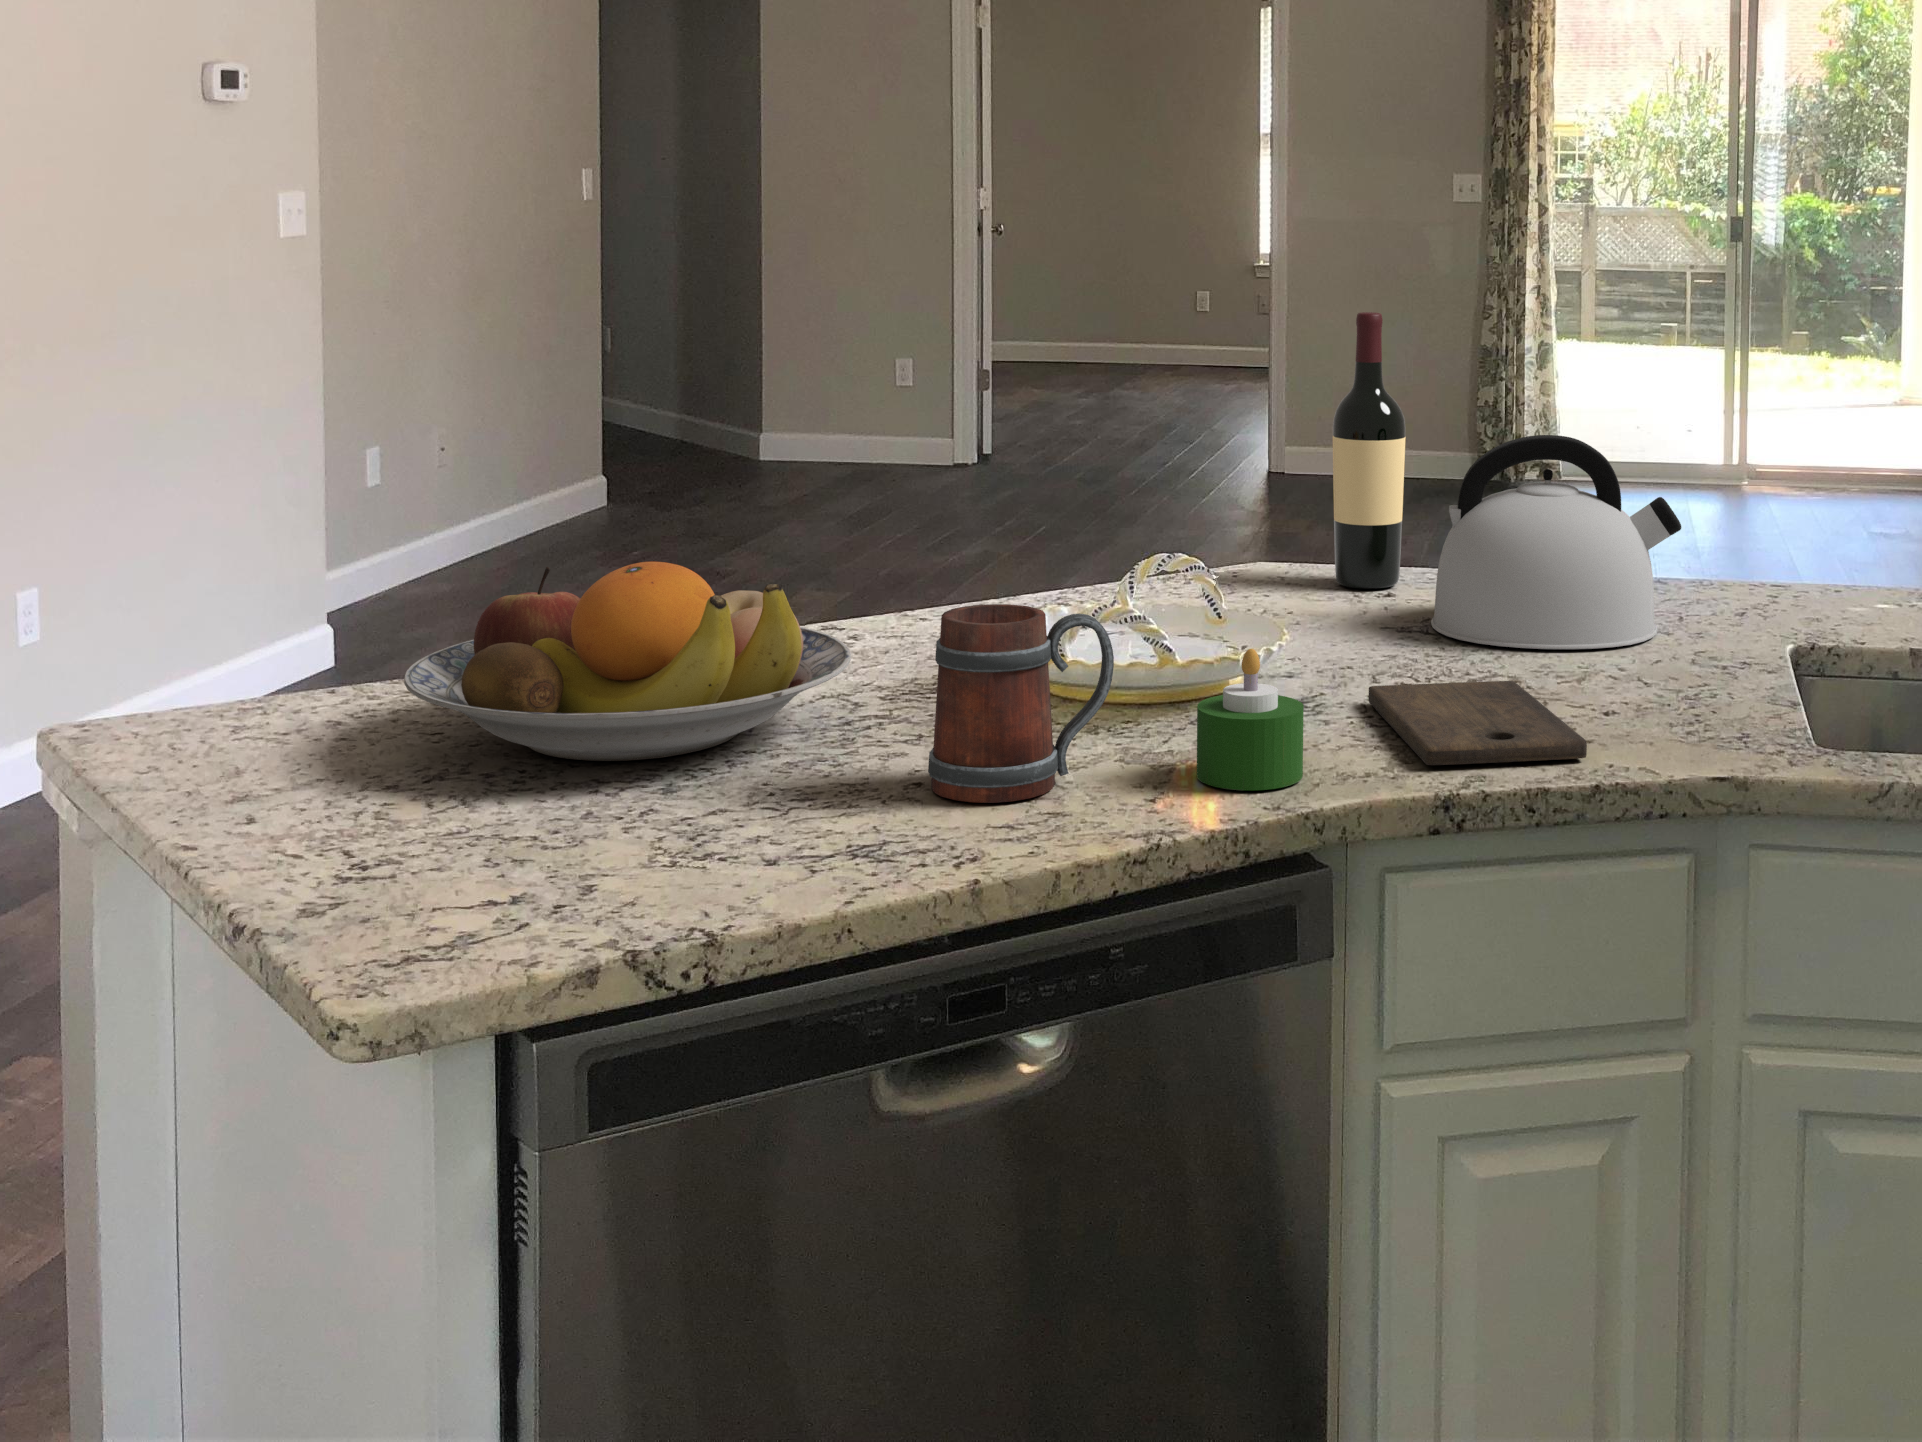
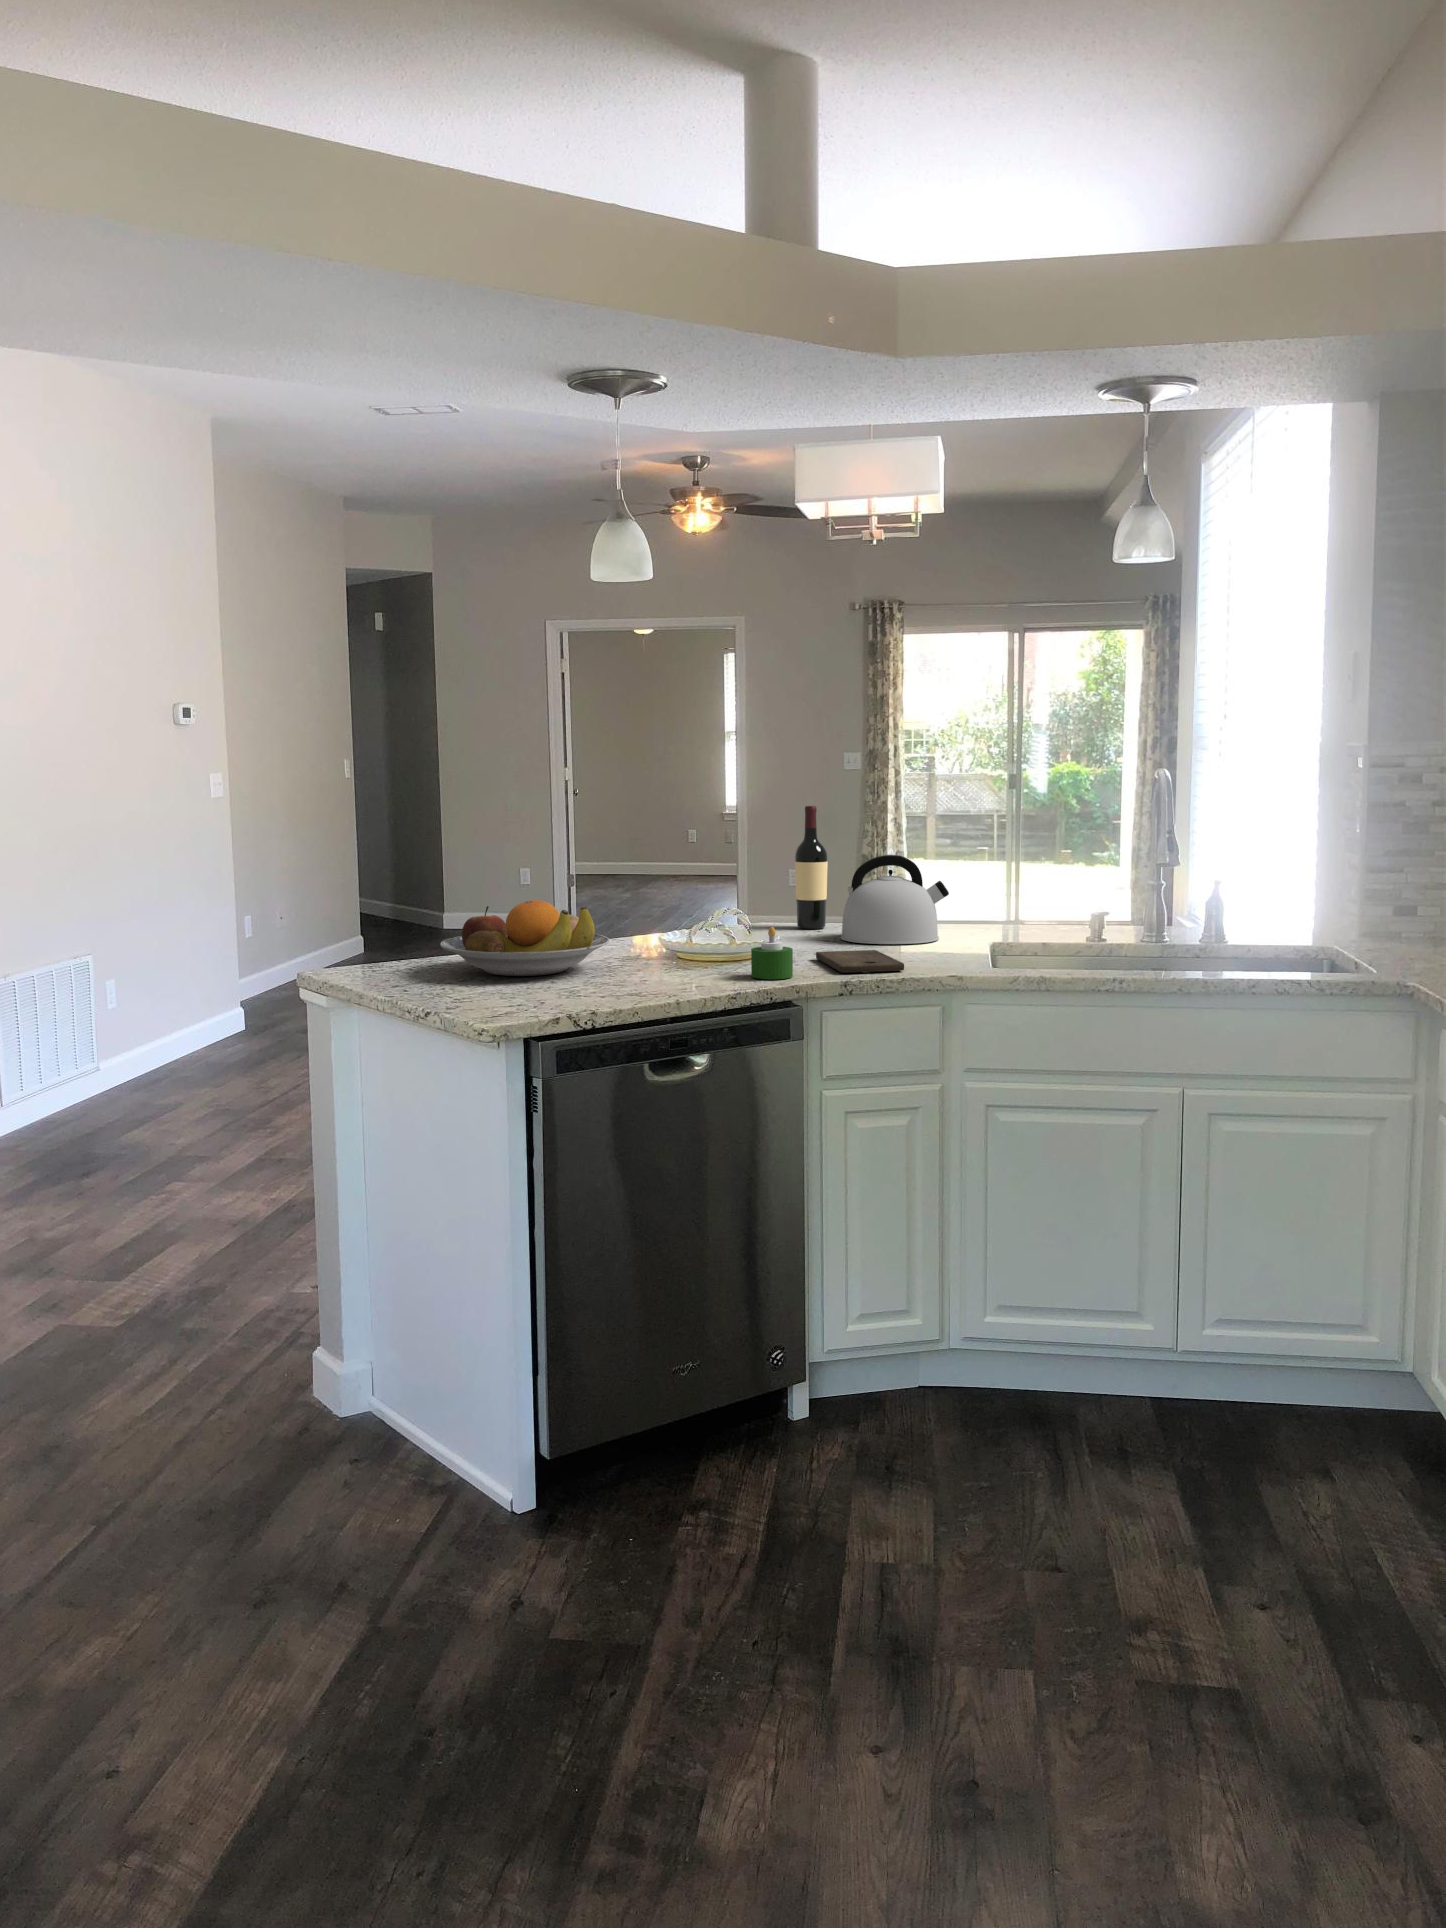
mug: present [928,604,1114,803] -> none [649,911,719,983]

